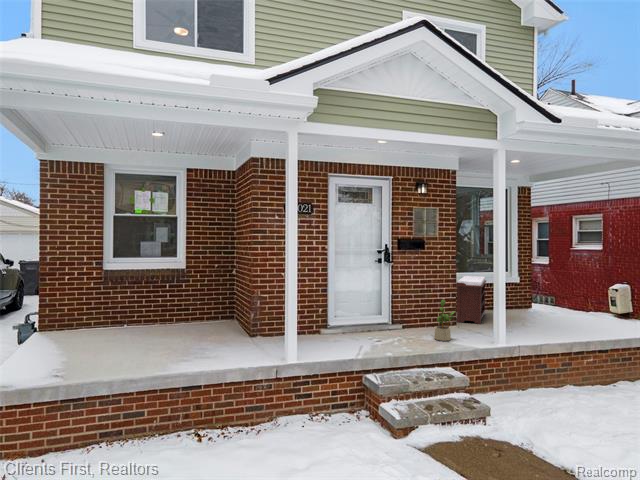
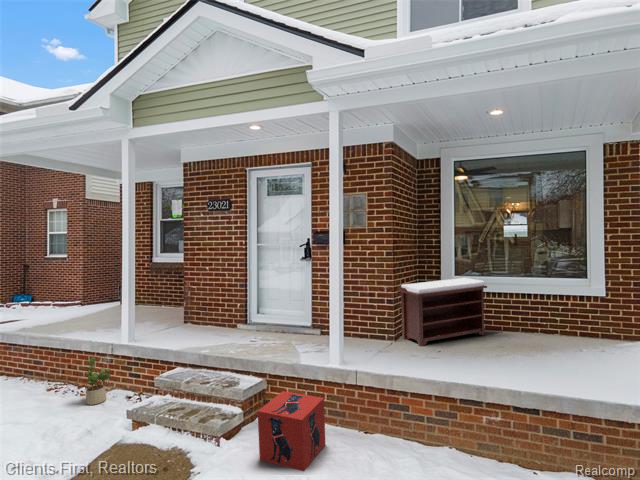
potted plant: present [434,300,455,341] -> present [86,357,111,405]
storage box: none [488,358,544,409] -> present [258,391,325,471]

